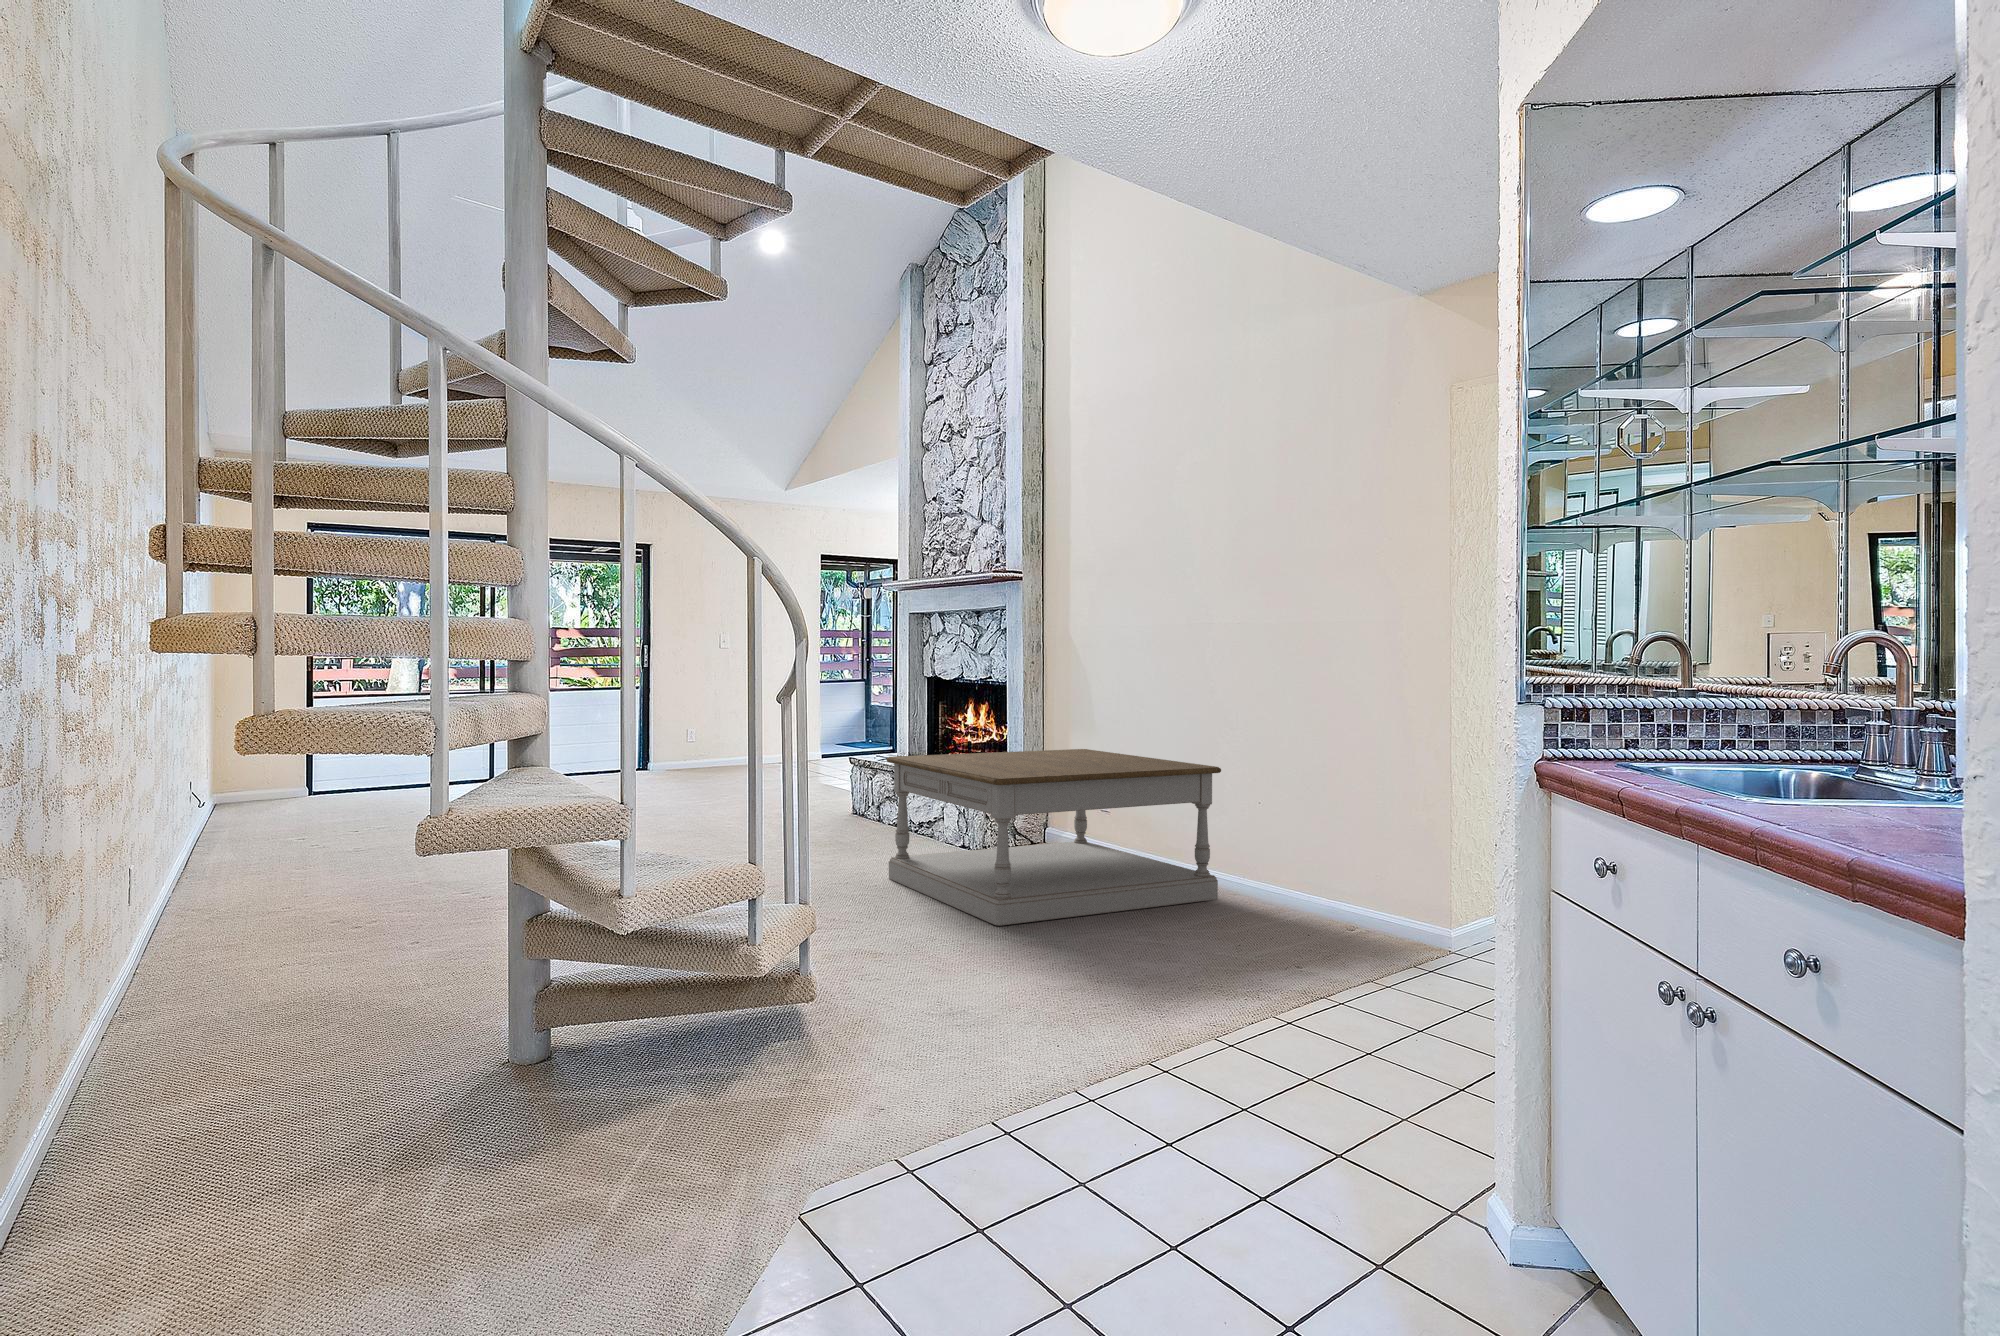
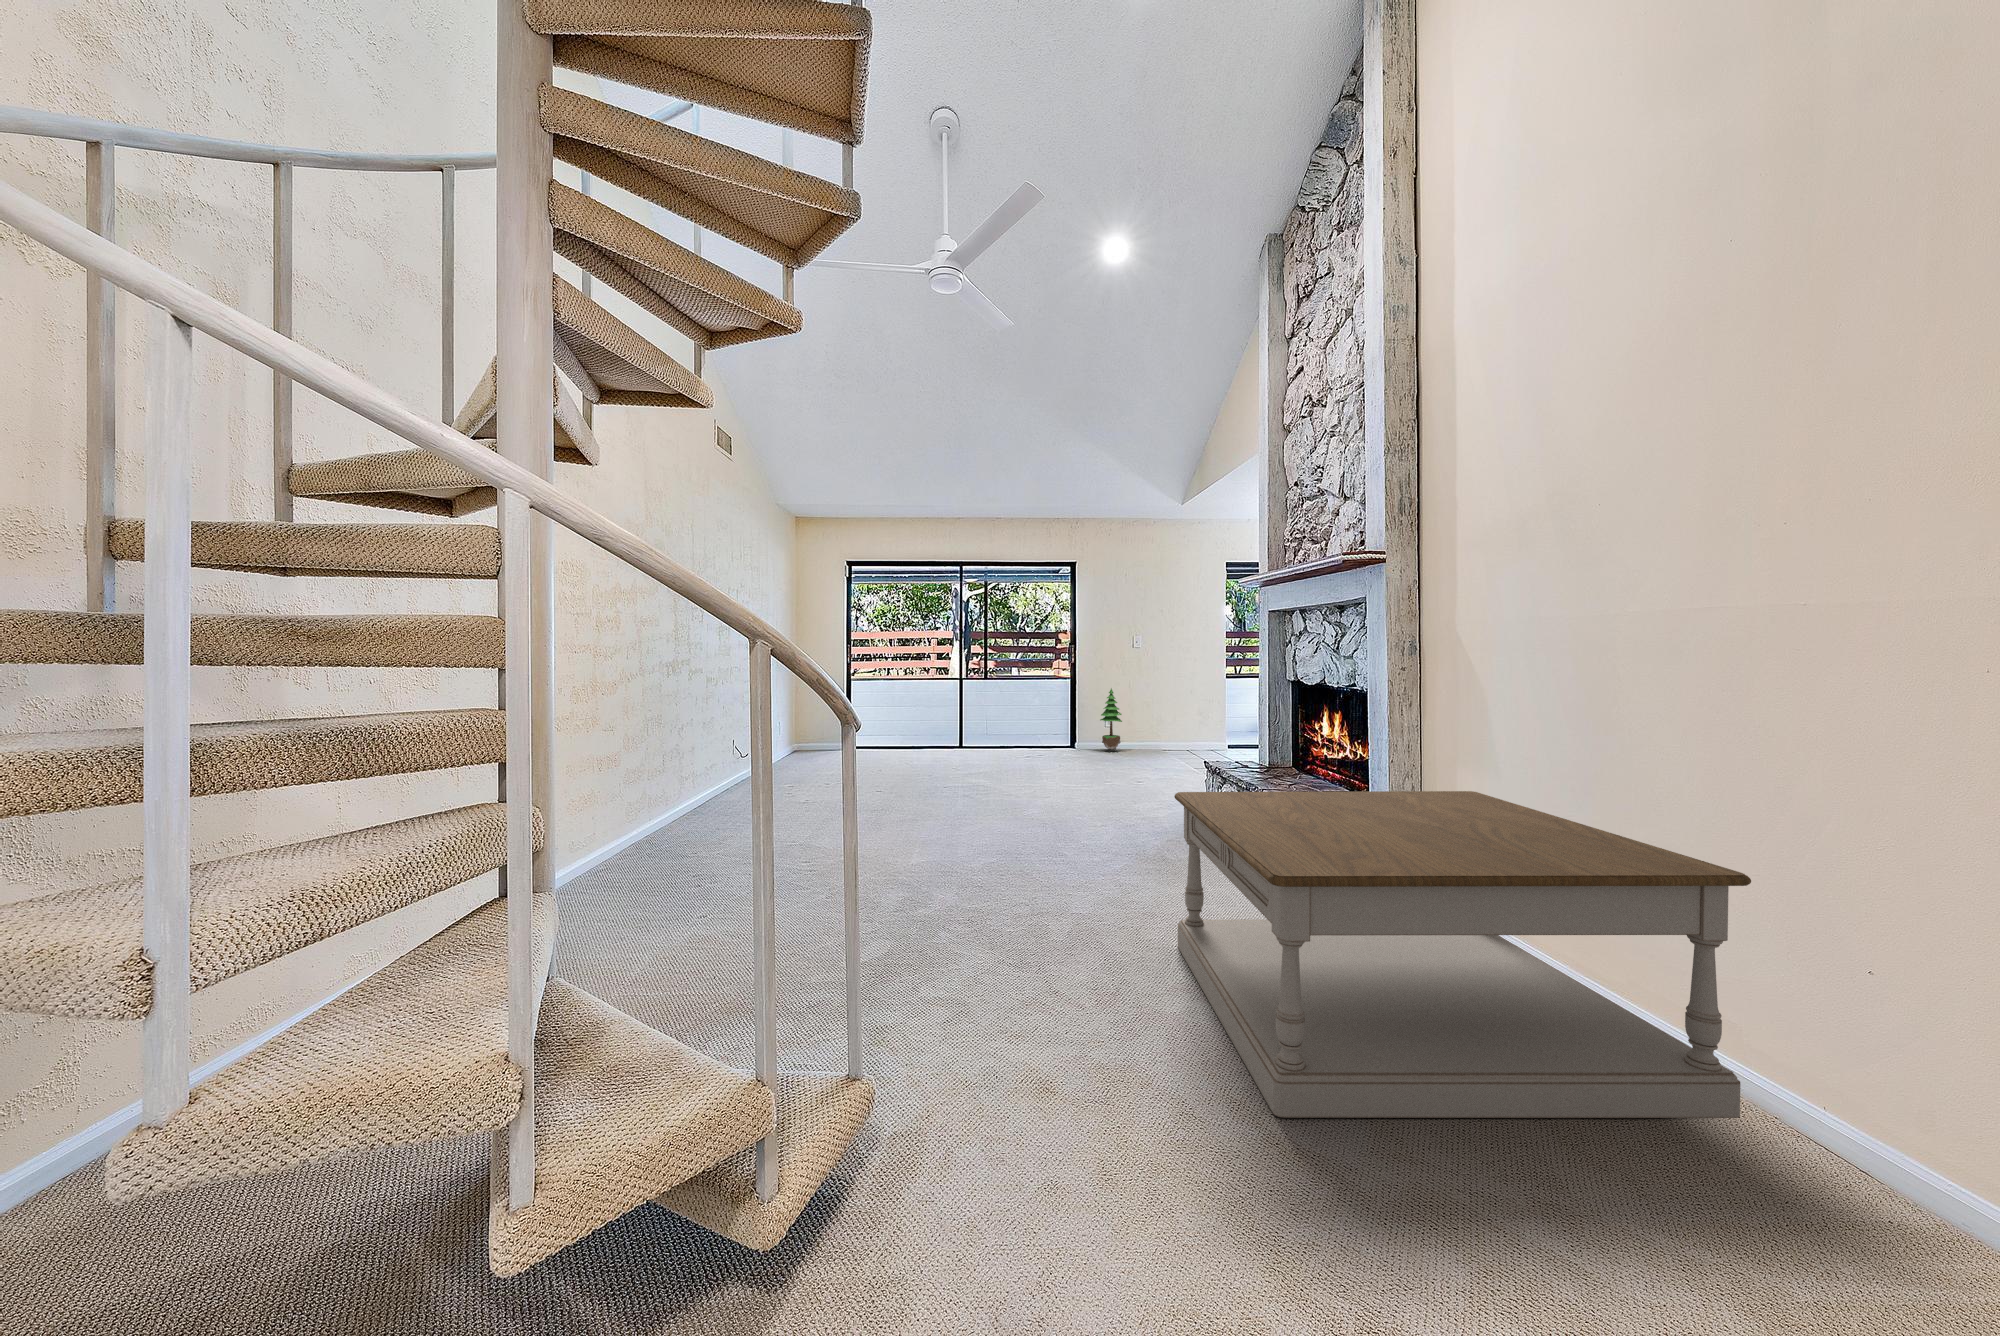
potted tree: none [687,694,715,768] -> present [1100,689,1122,751]

